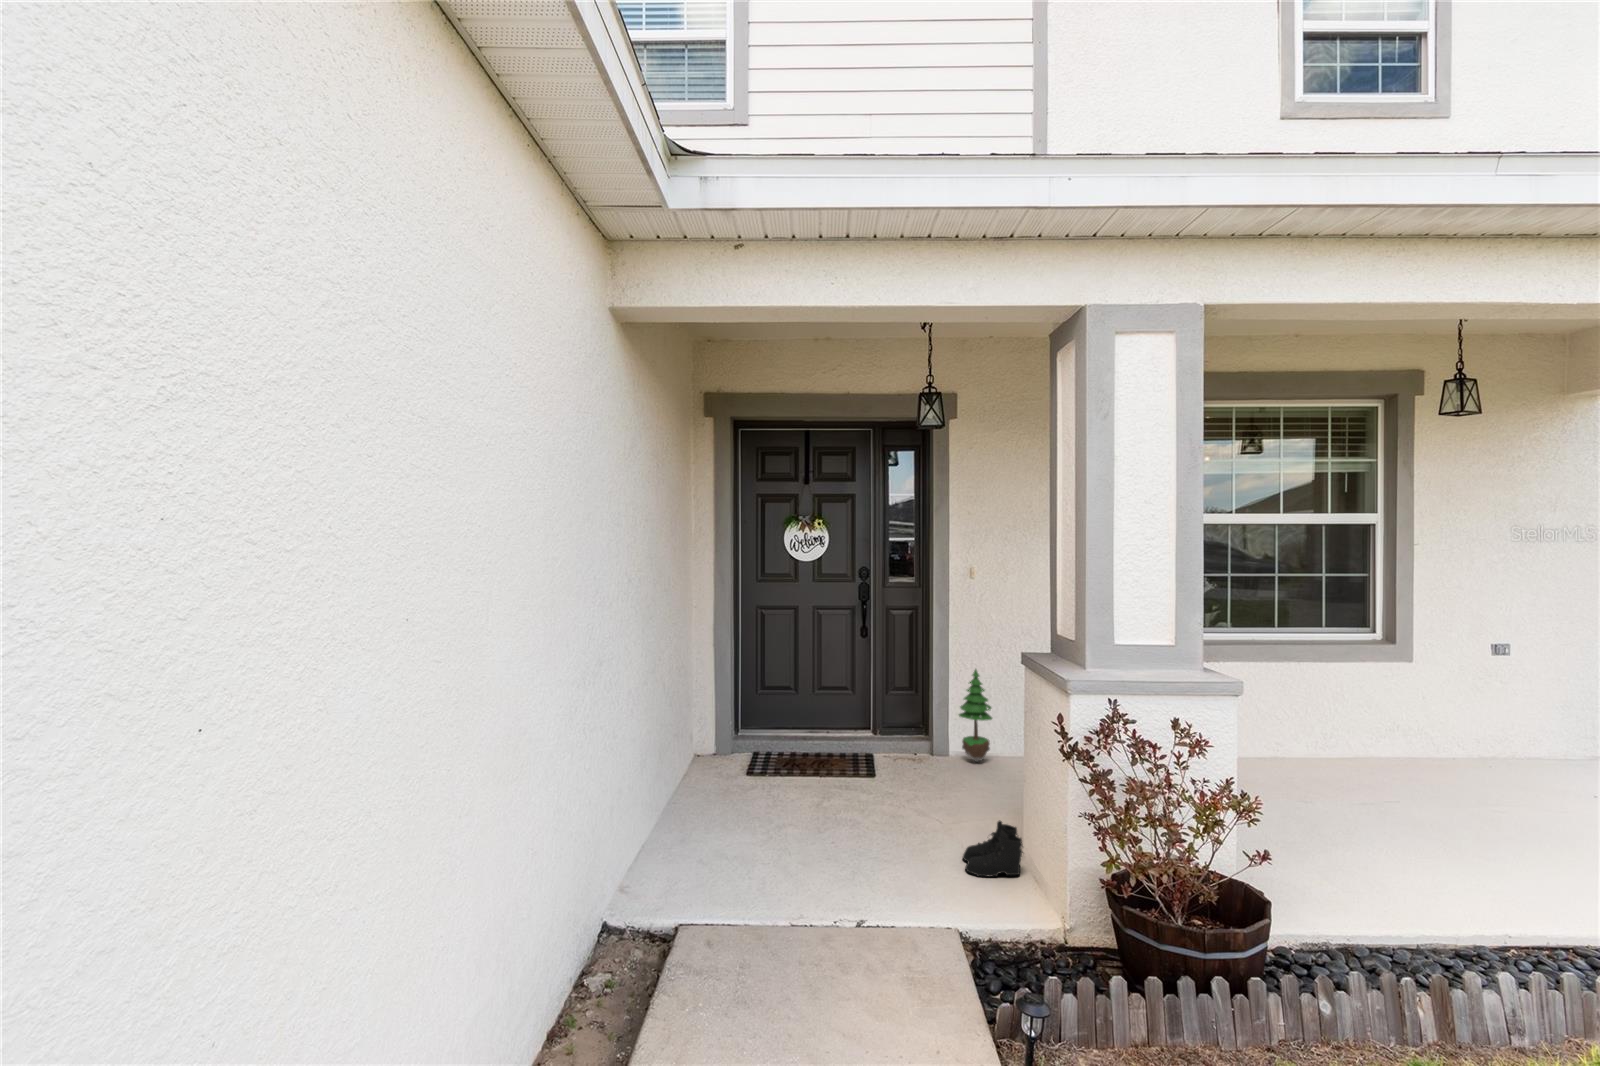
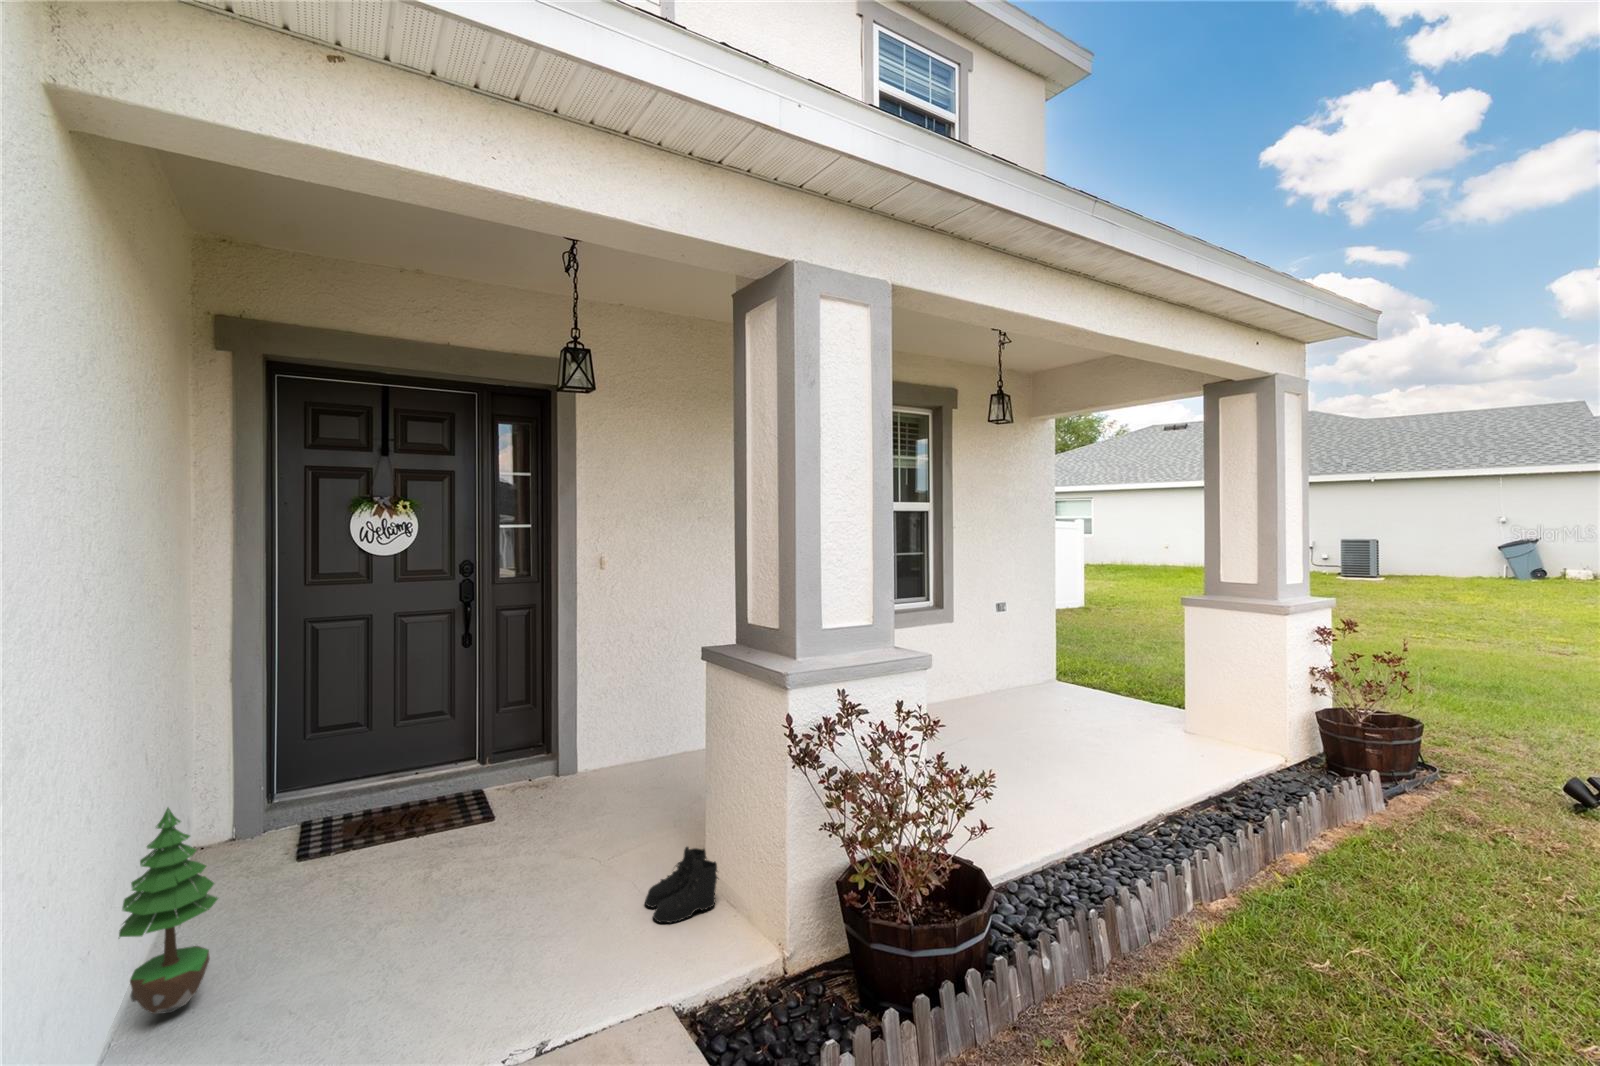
potted tree: present [959,669,992,762] -> present [119,808,218,1014]

